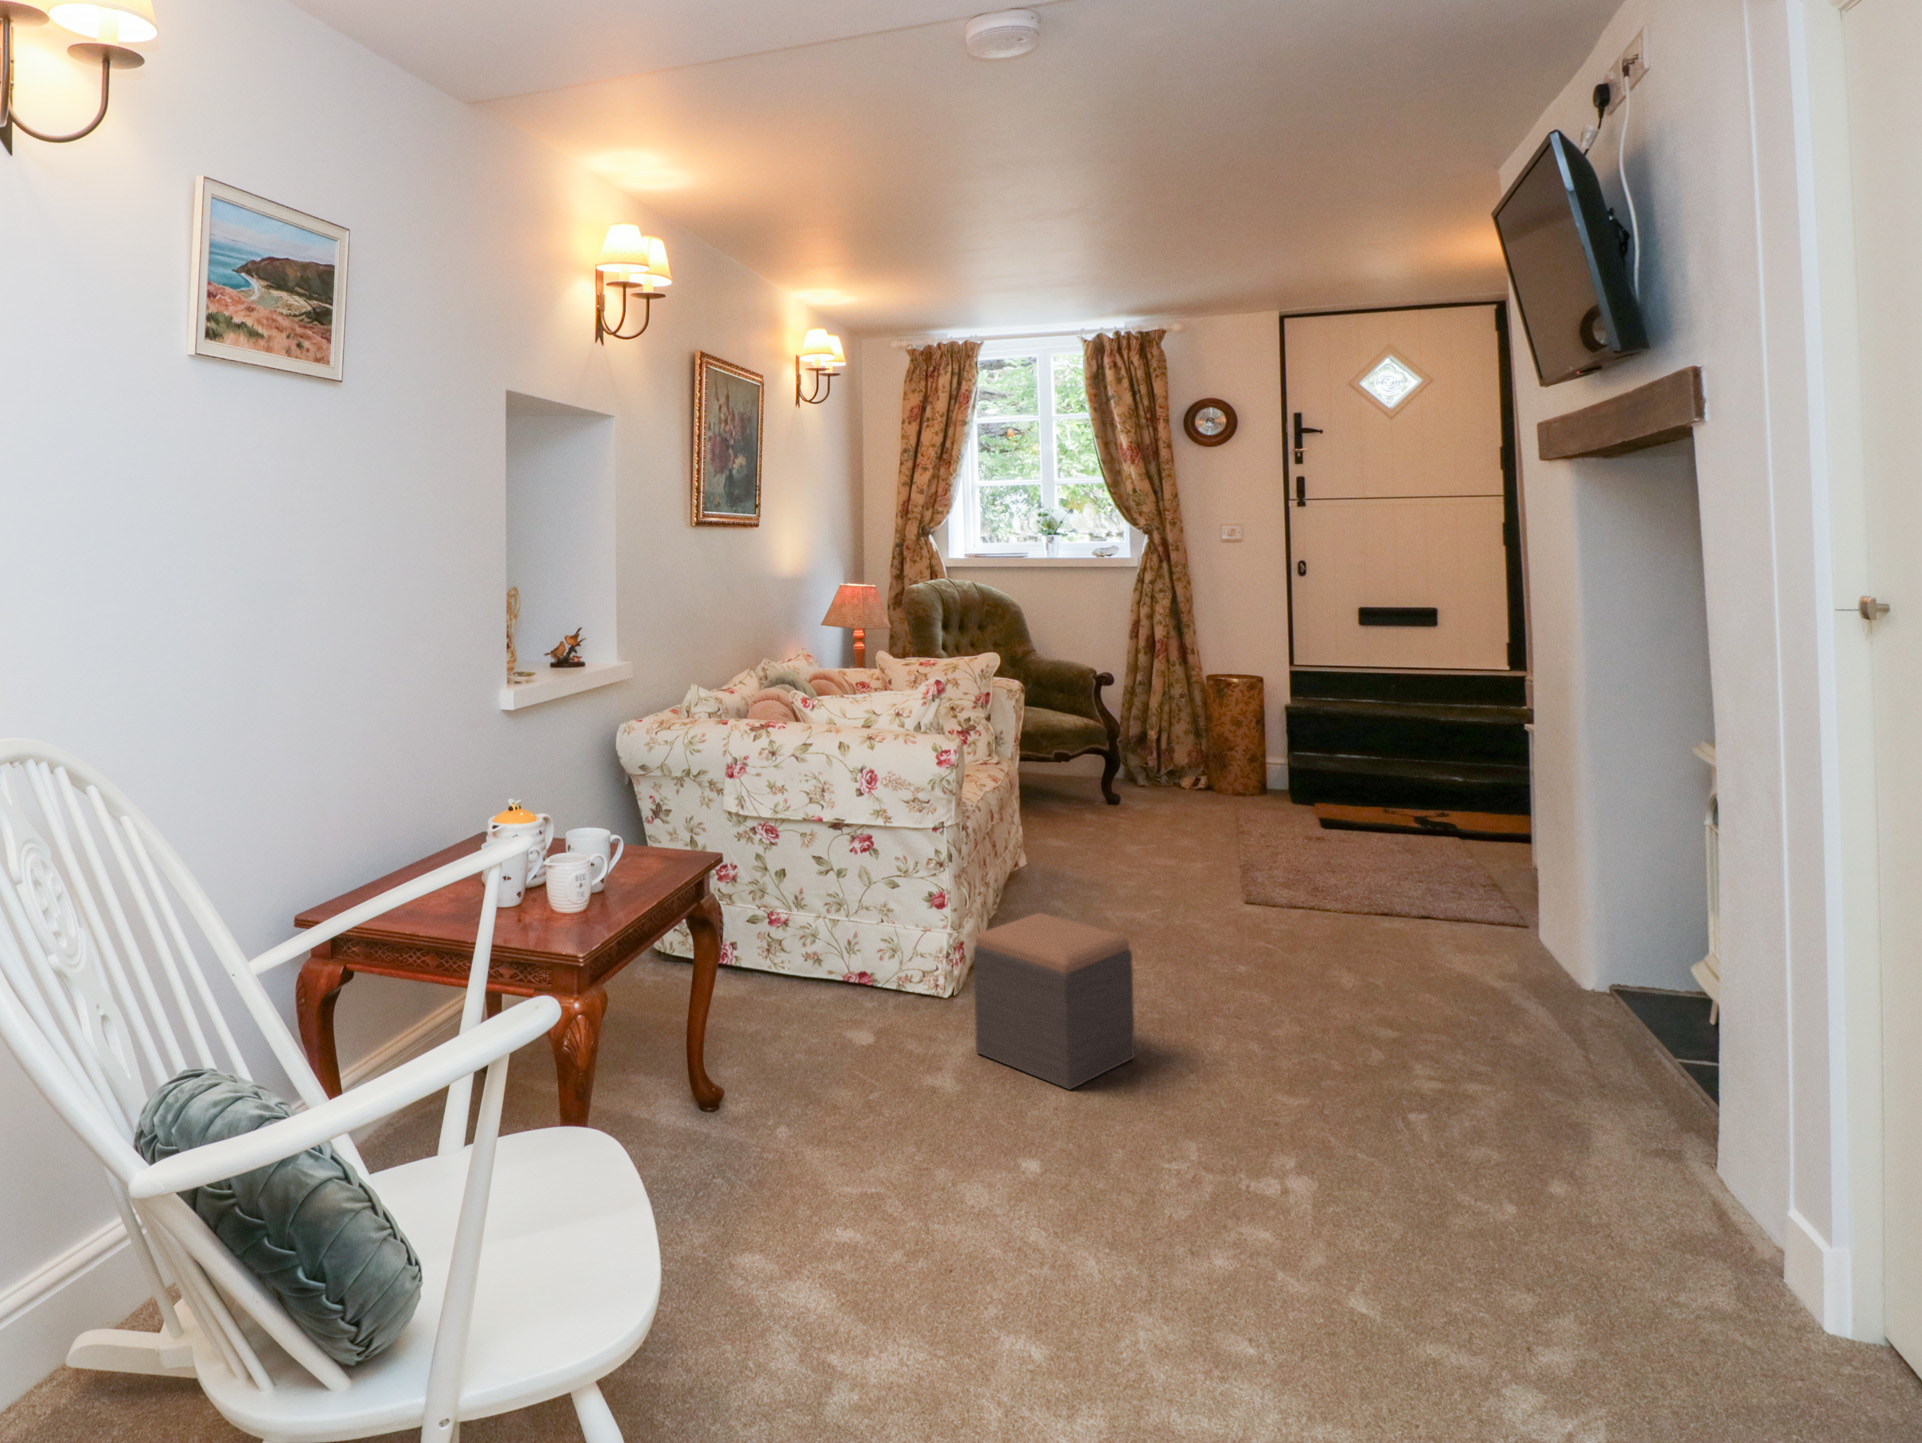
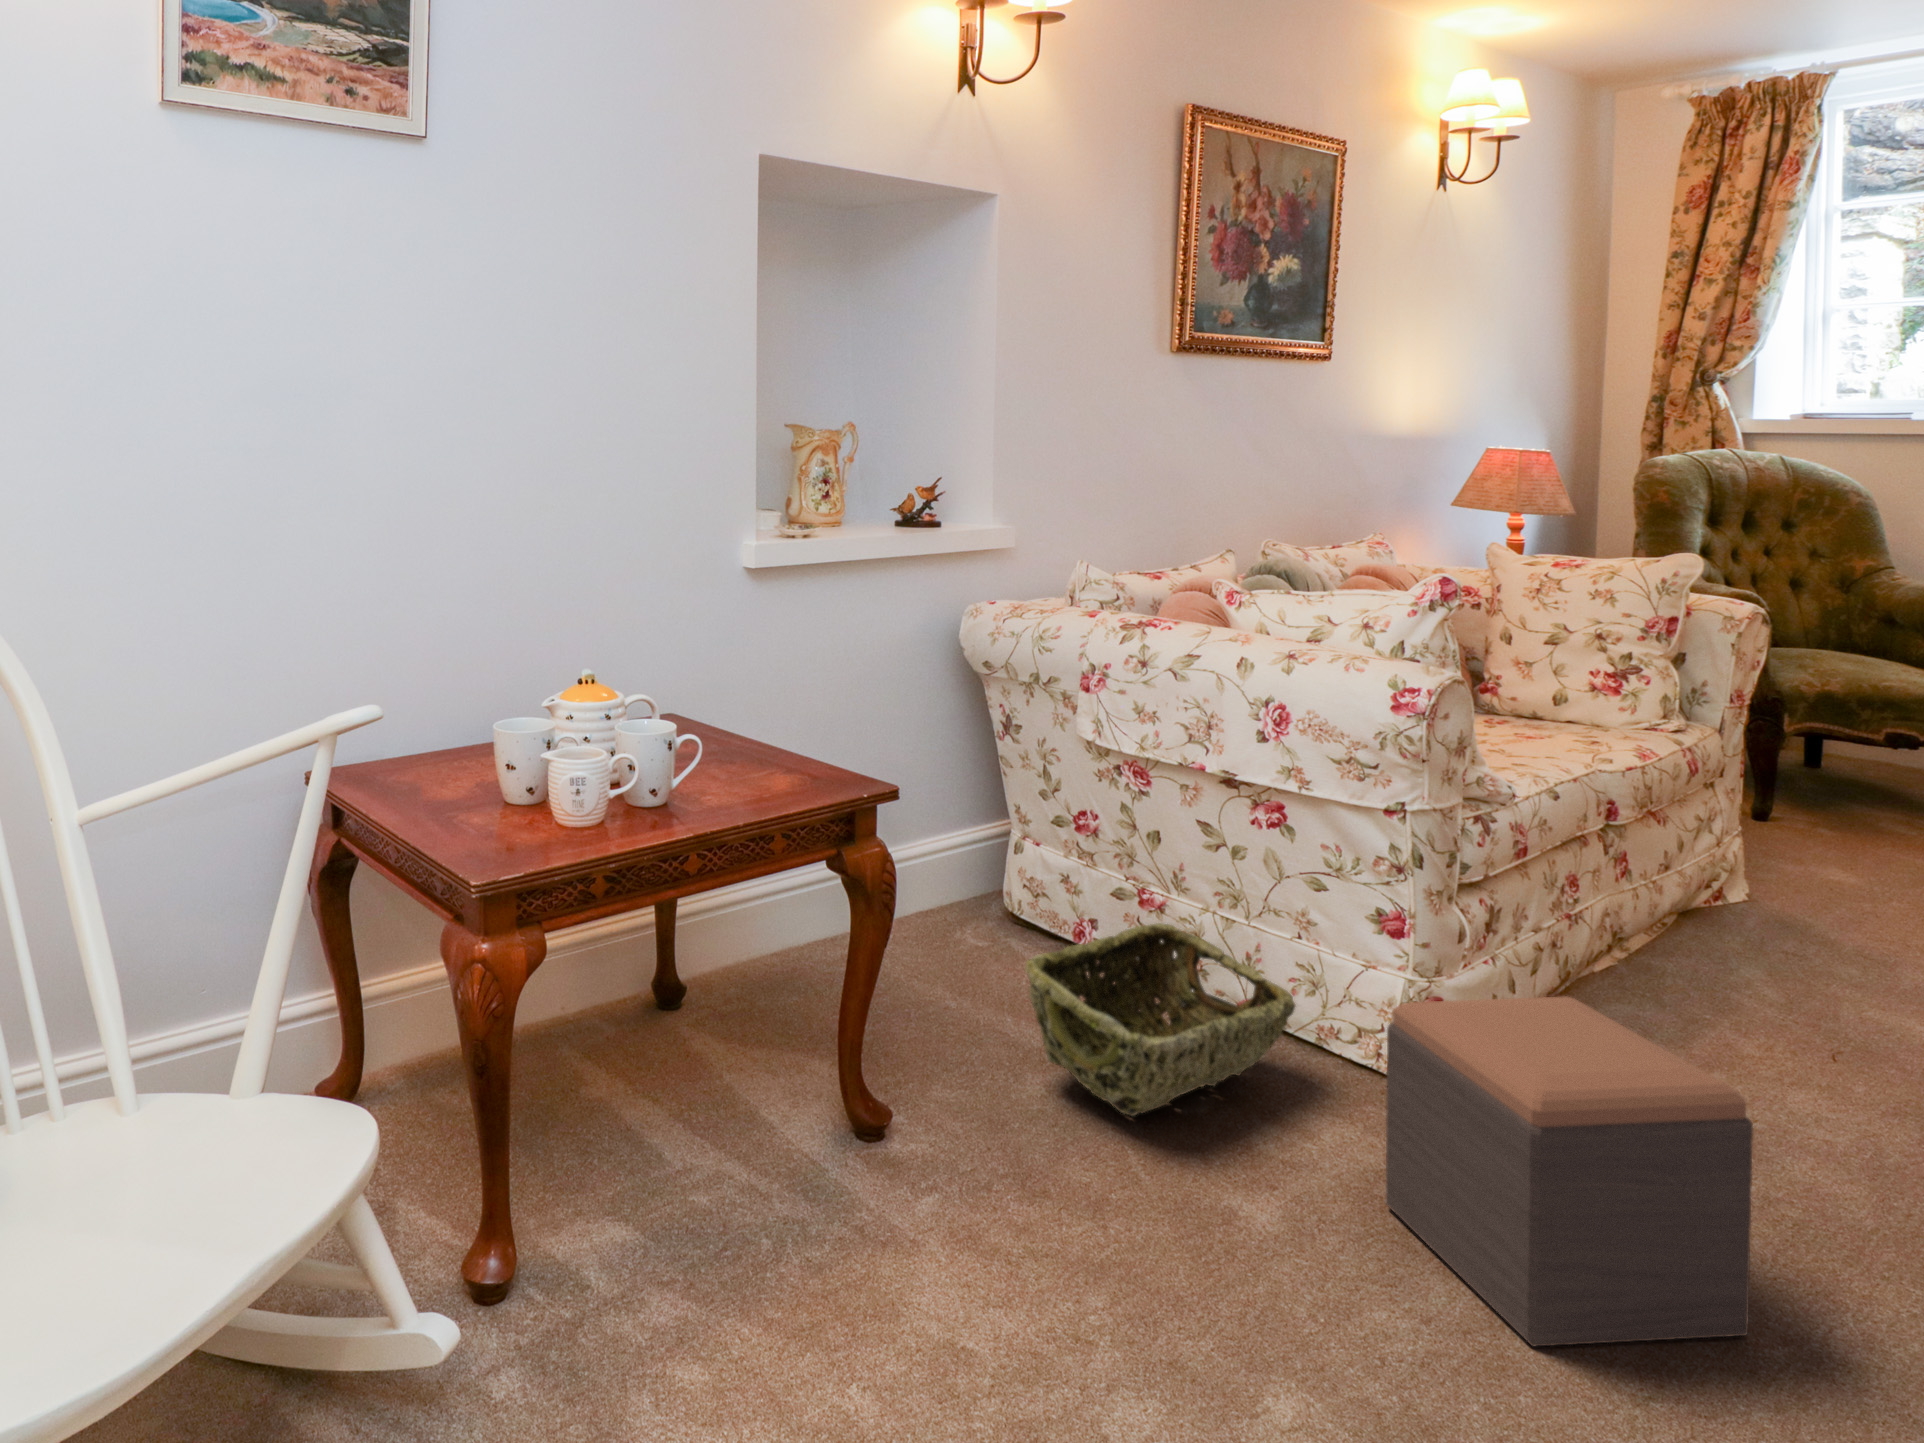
woven basket: none [756,928,893,1048] -> present [1025,923,1295,1116]

